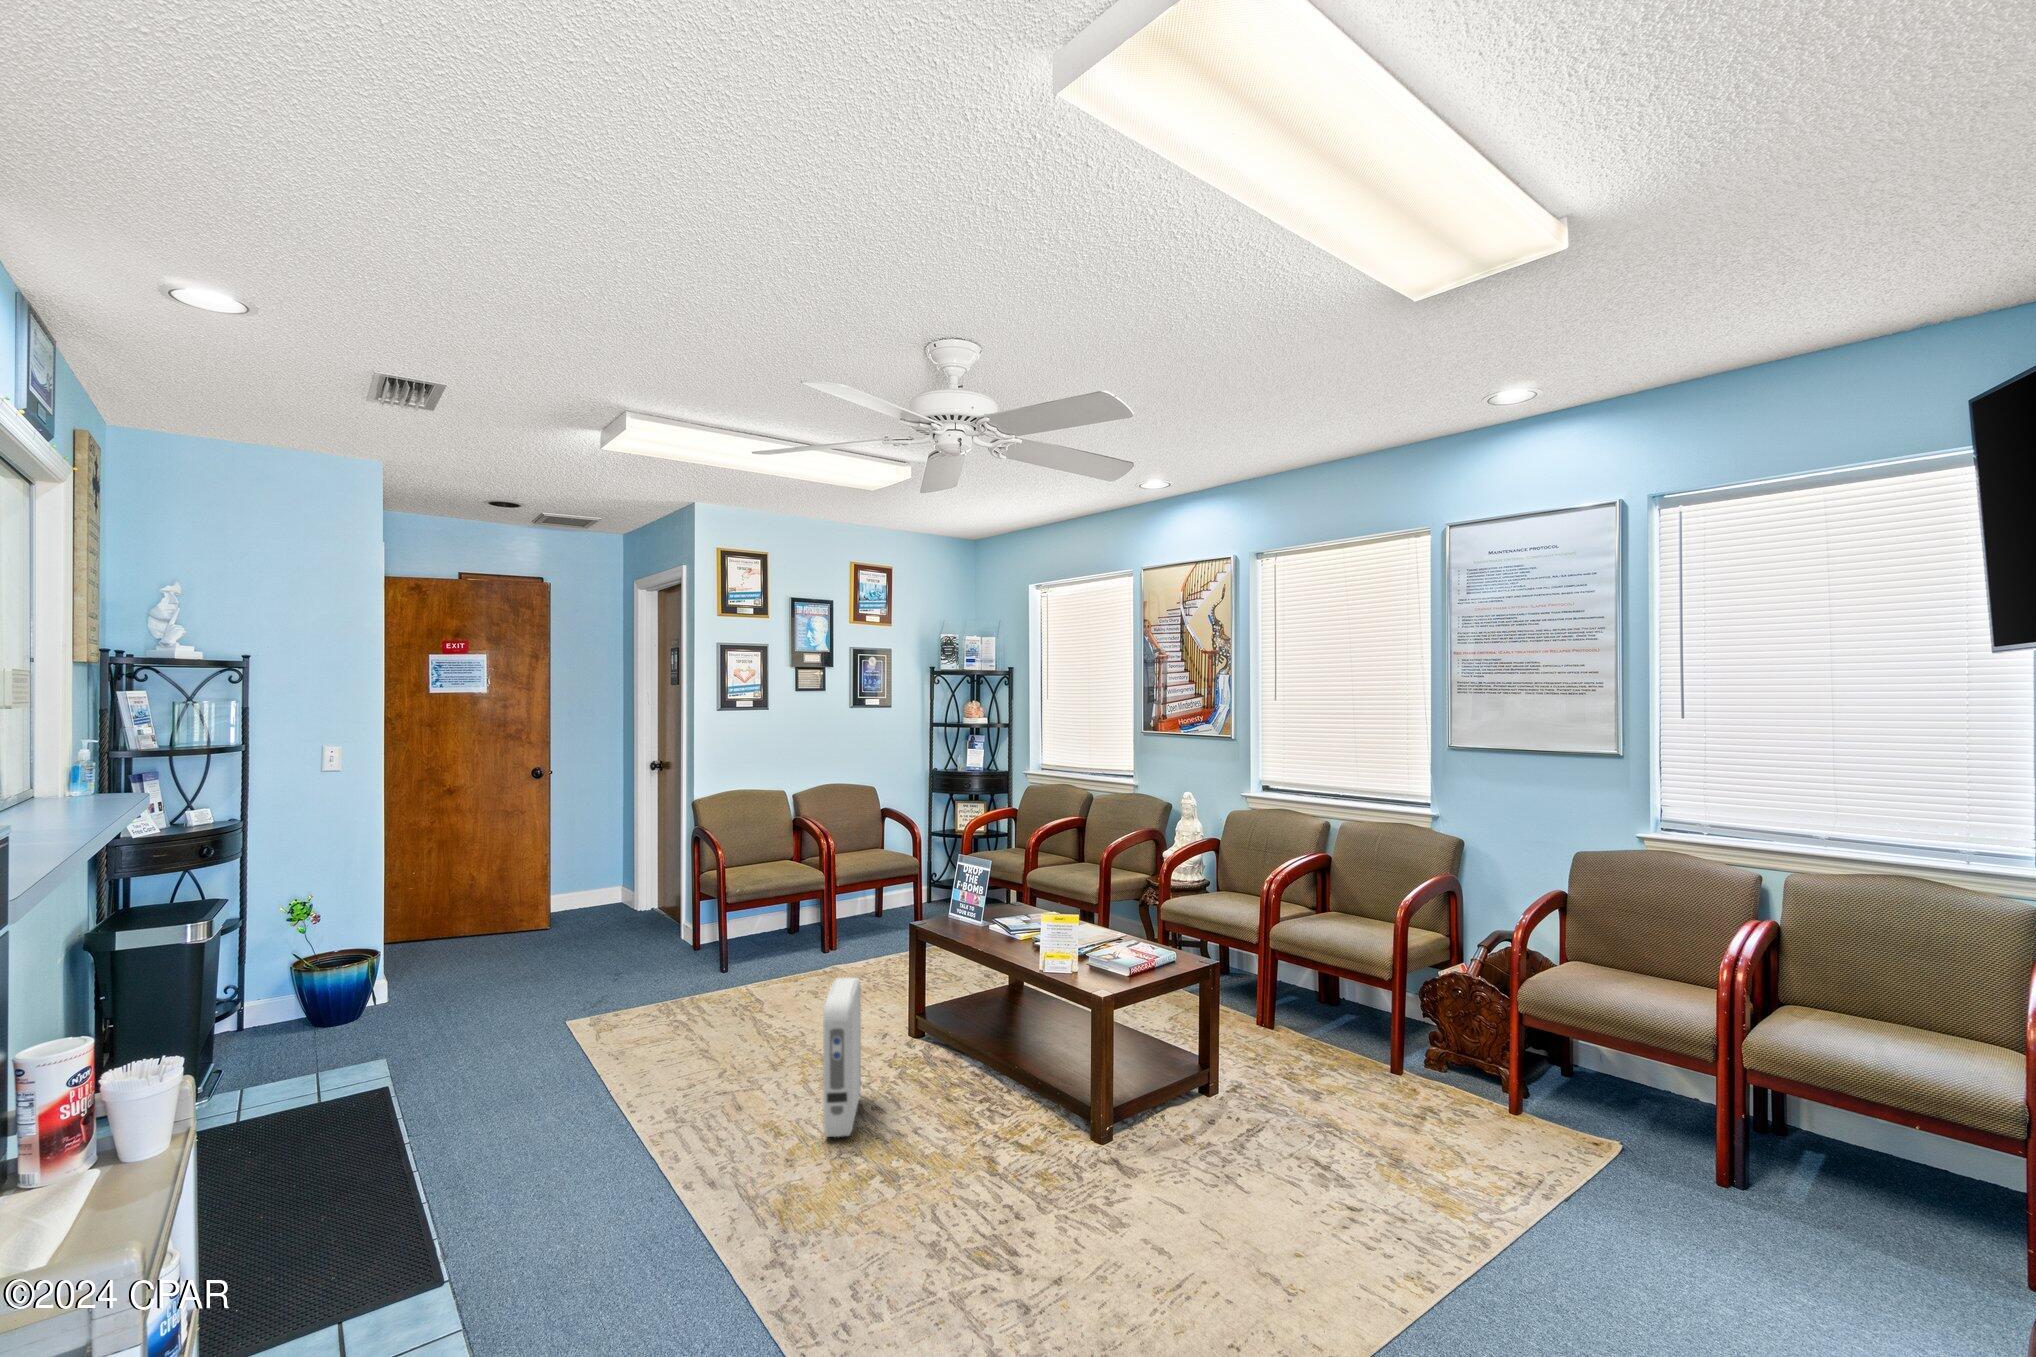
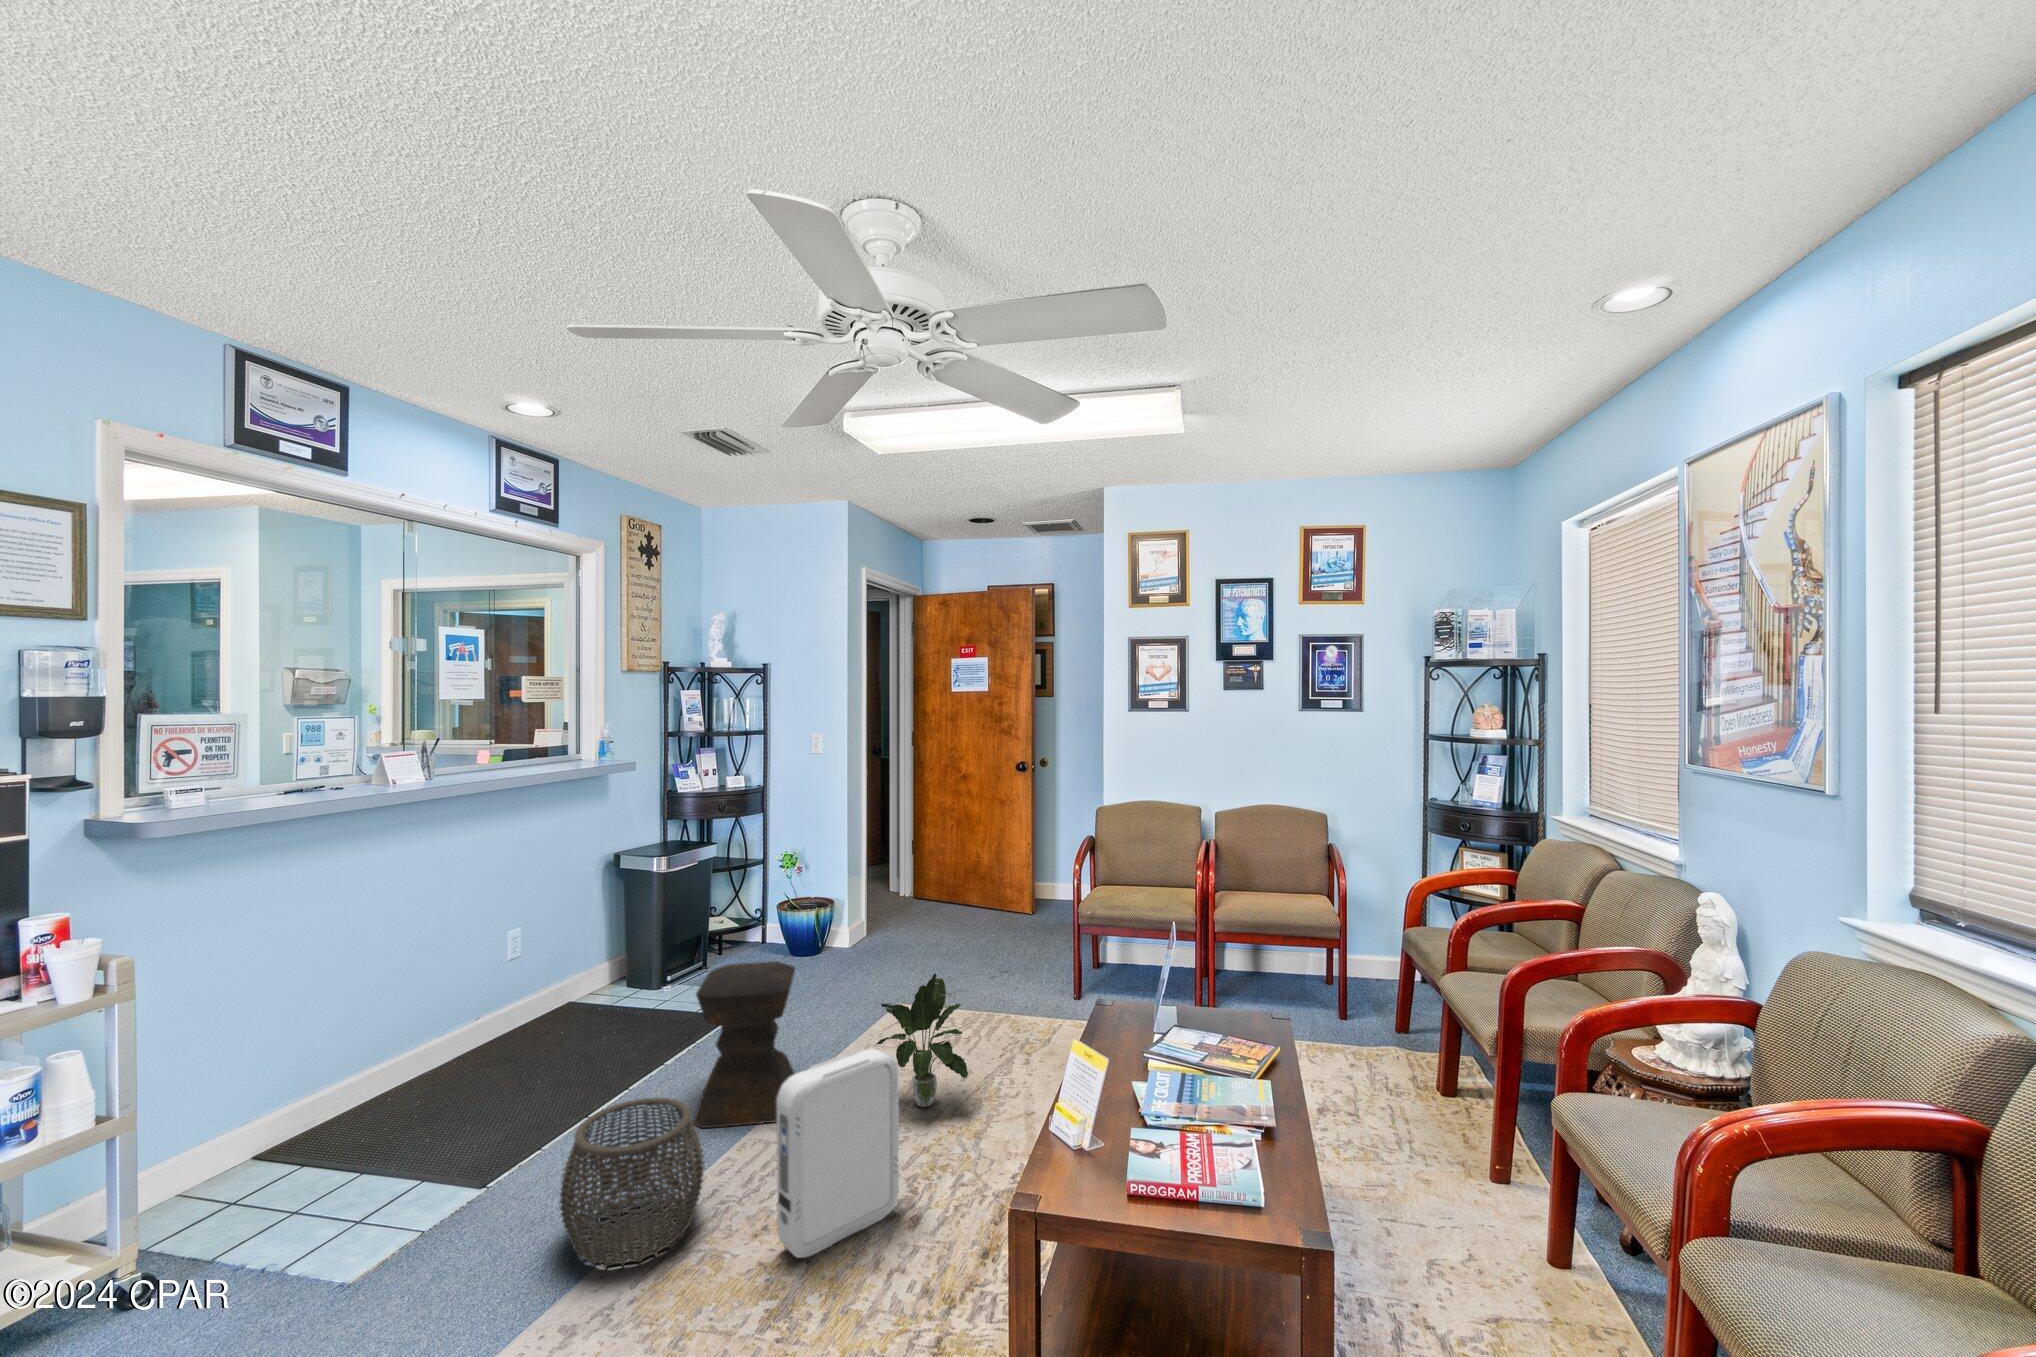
potted plant: none [712,940,801,1059] -> present [876,974,968,1107]
stool: none [533,967,662,1138] -> present [693,962,795,1129]
woven basket: none [634,1067,761,1213] -> present [560,1097,704,1267]

